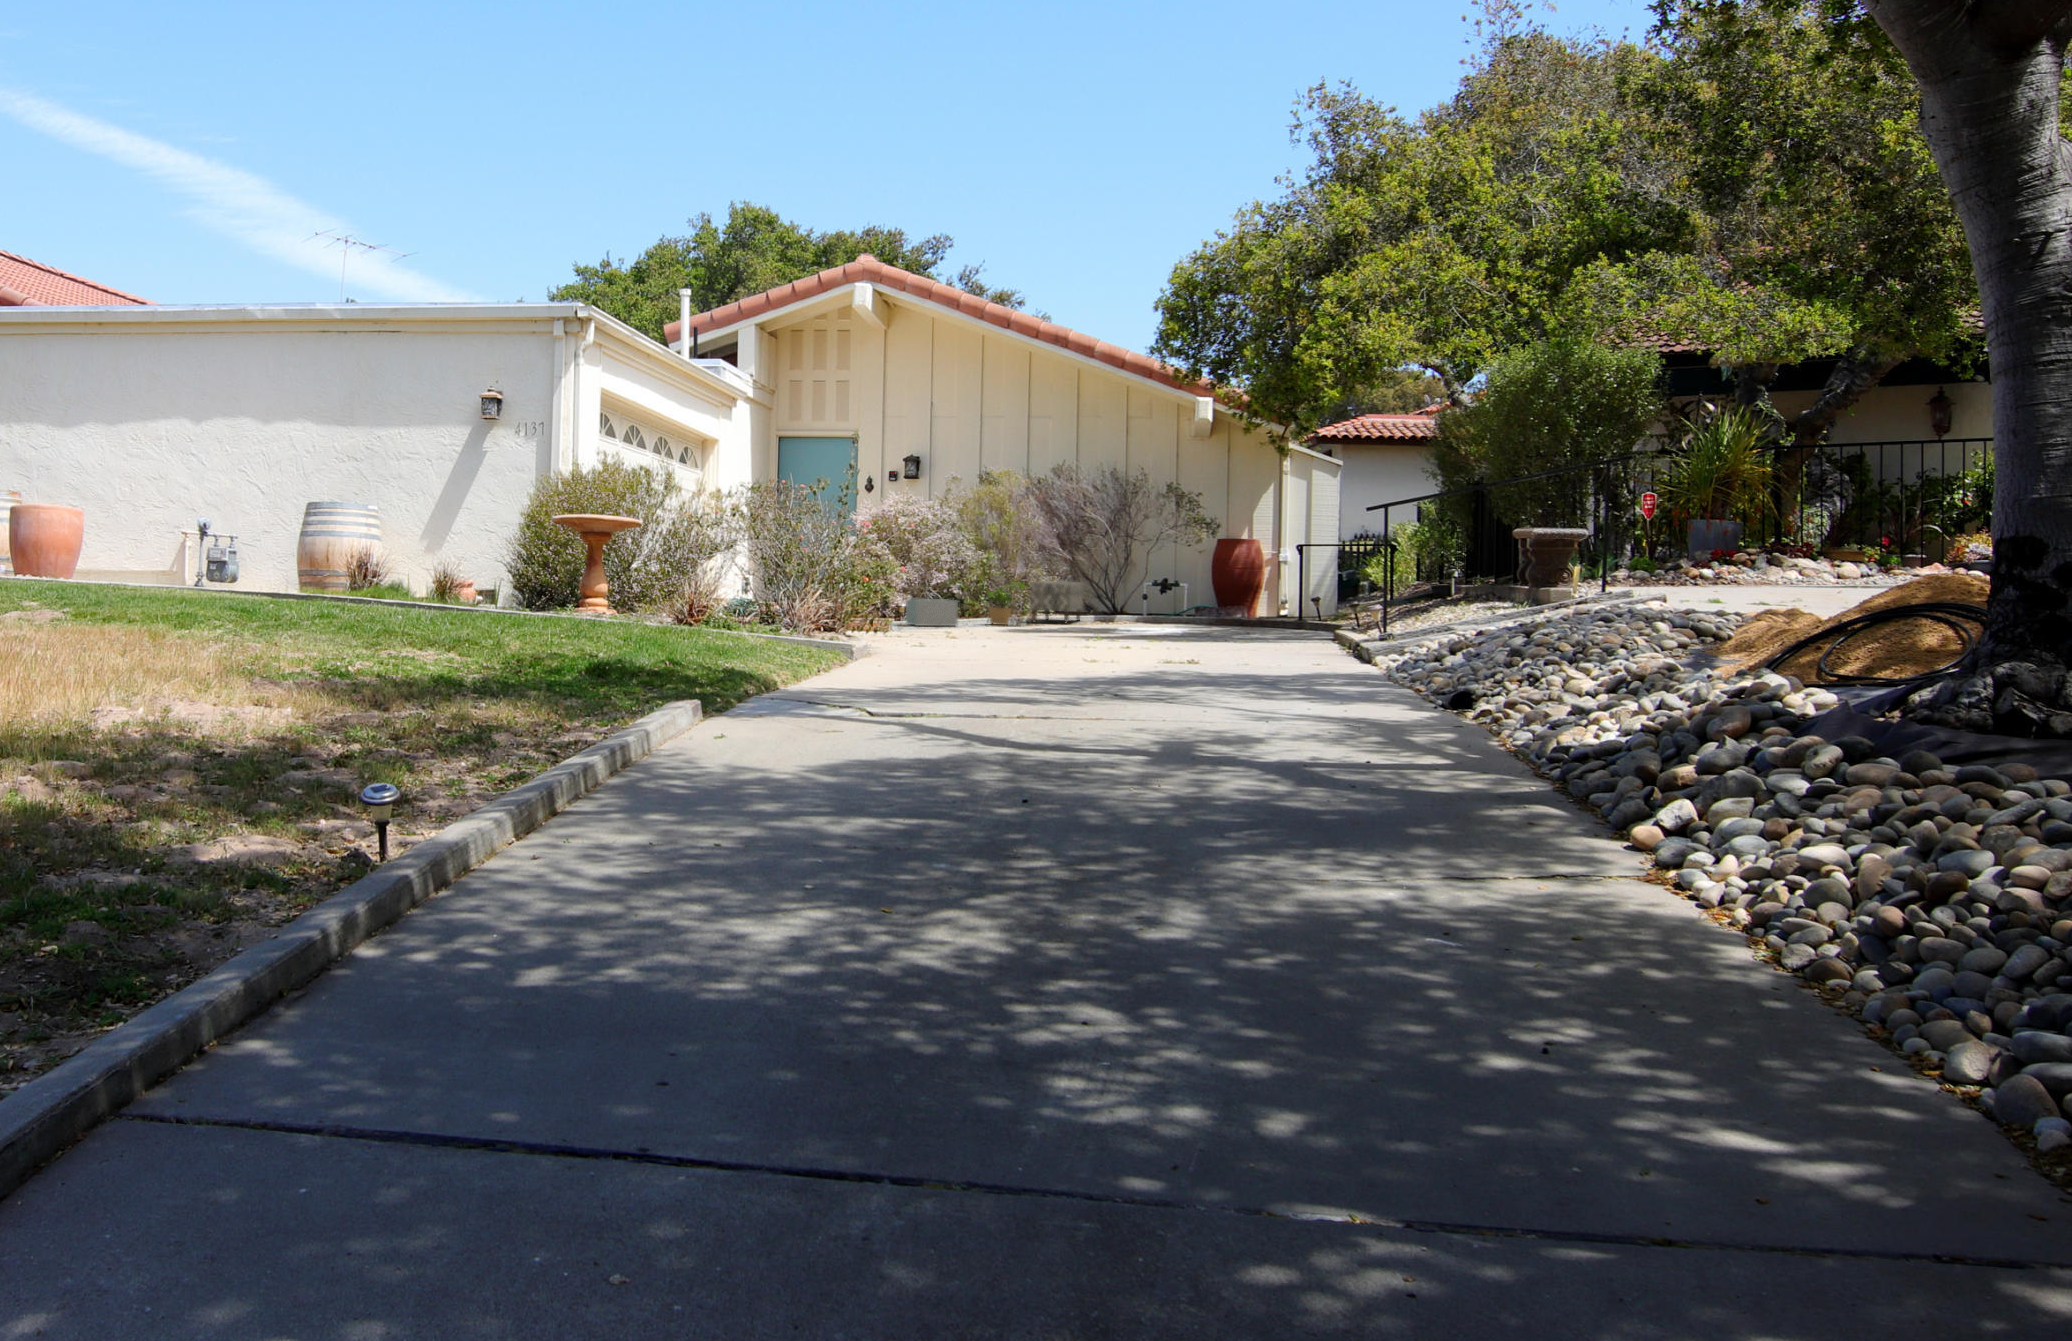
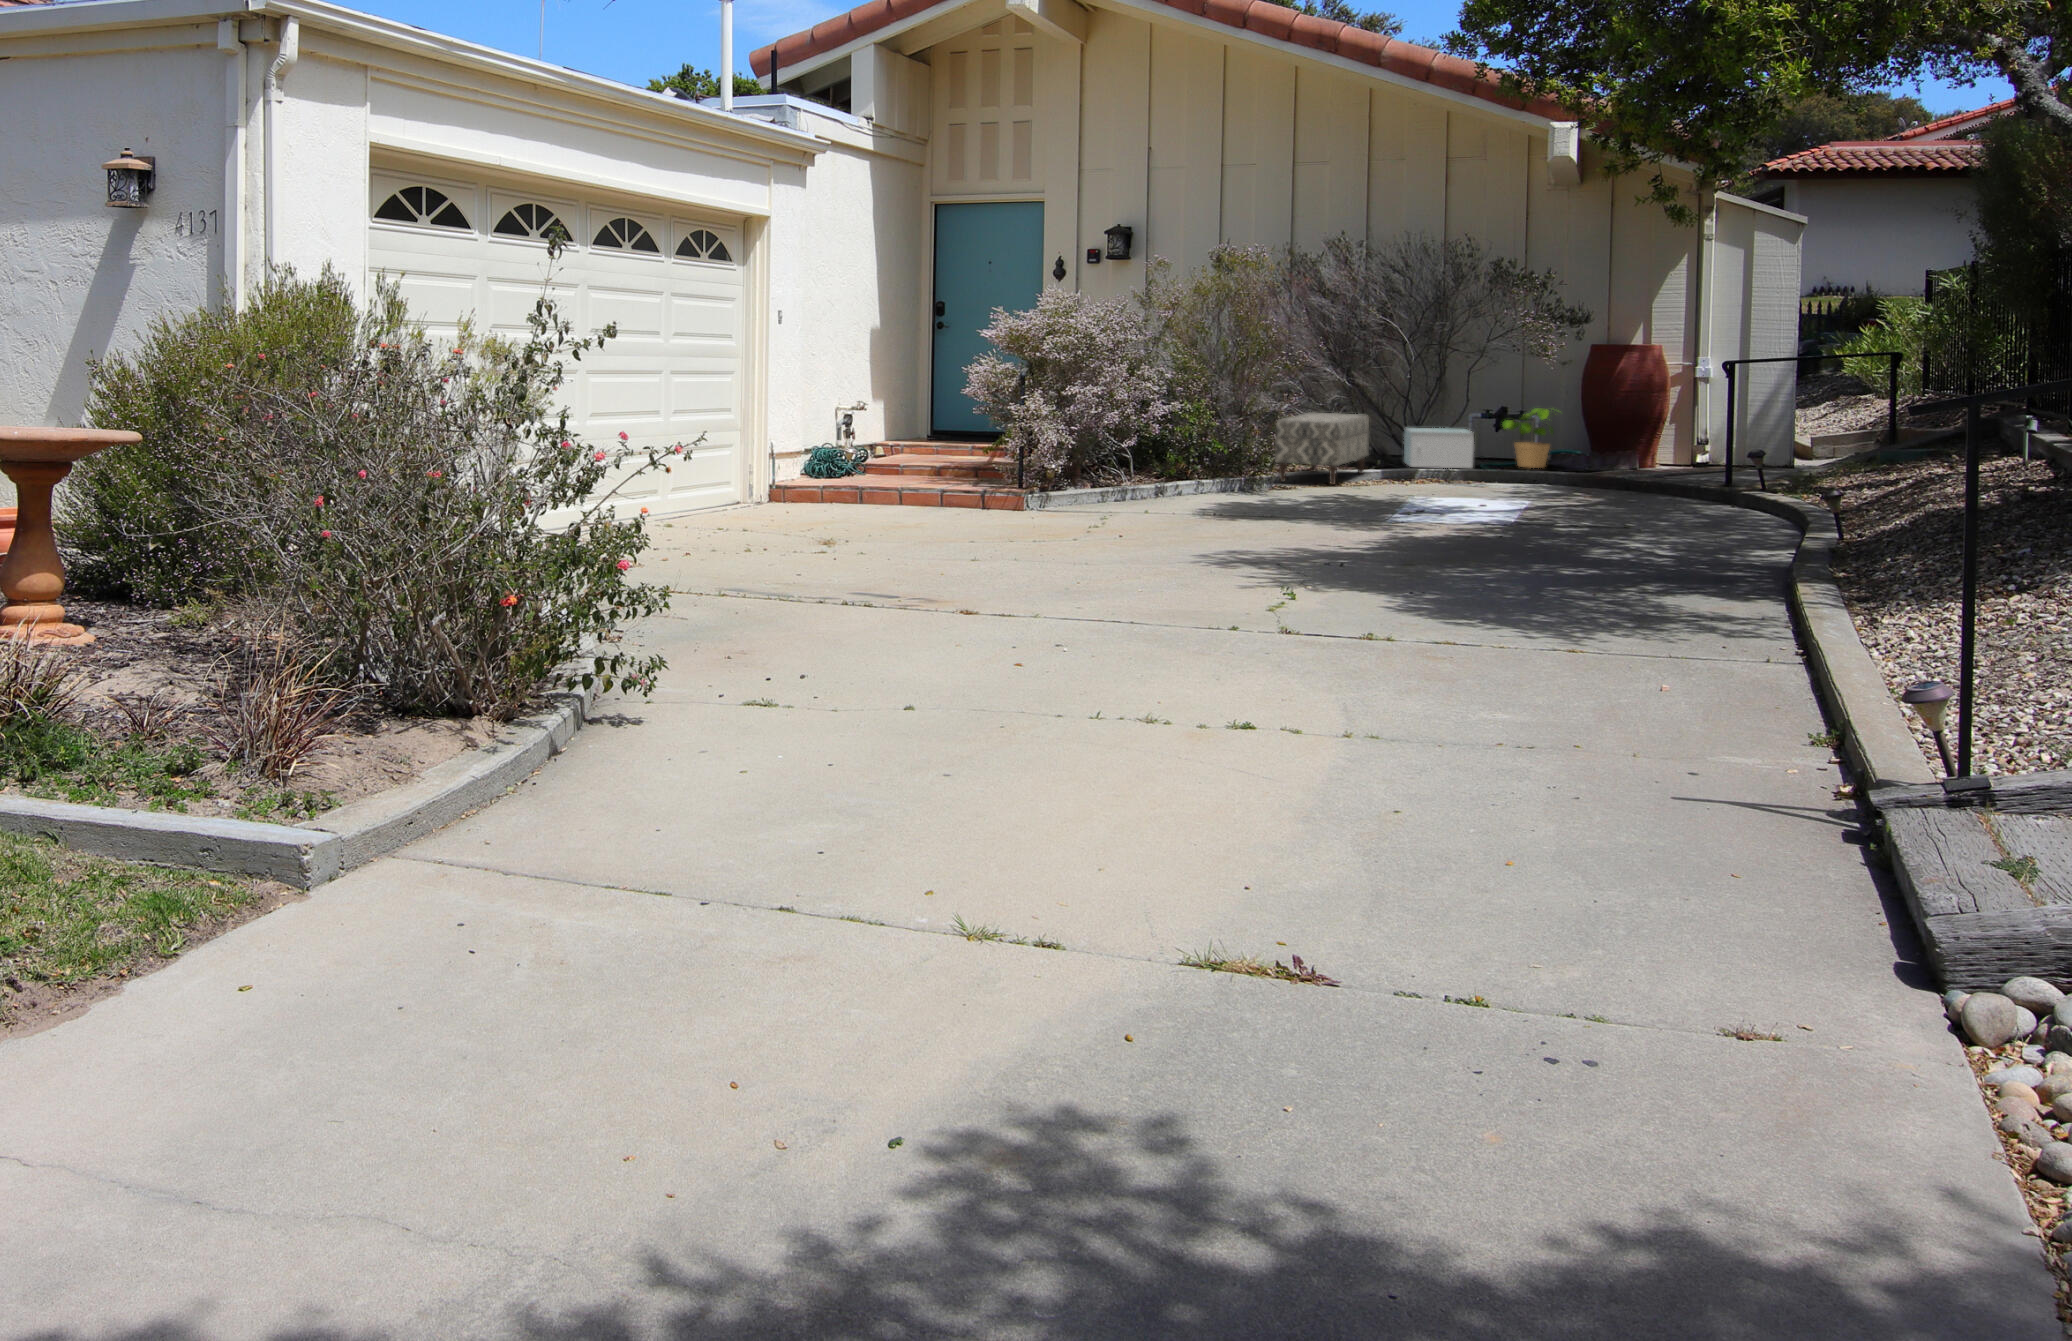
potted plant: present [987,582,1025,625] -> present [1502,408,1555,468]
storage box: present [906,599,958,626] -> present [1404,428,1474,468]

